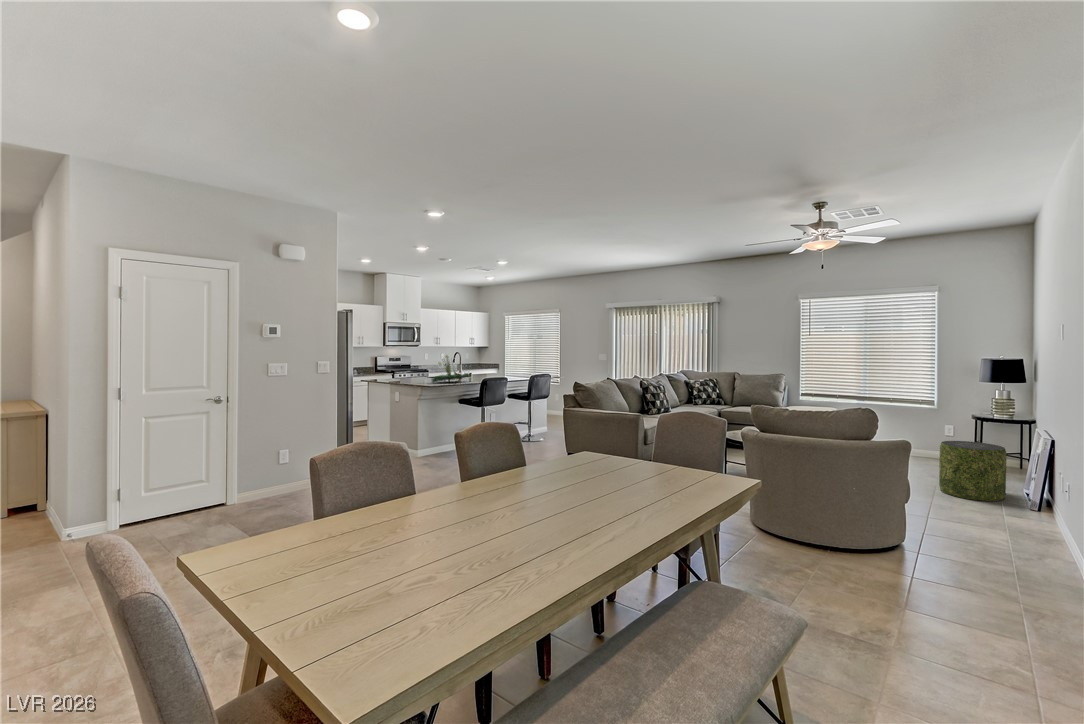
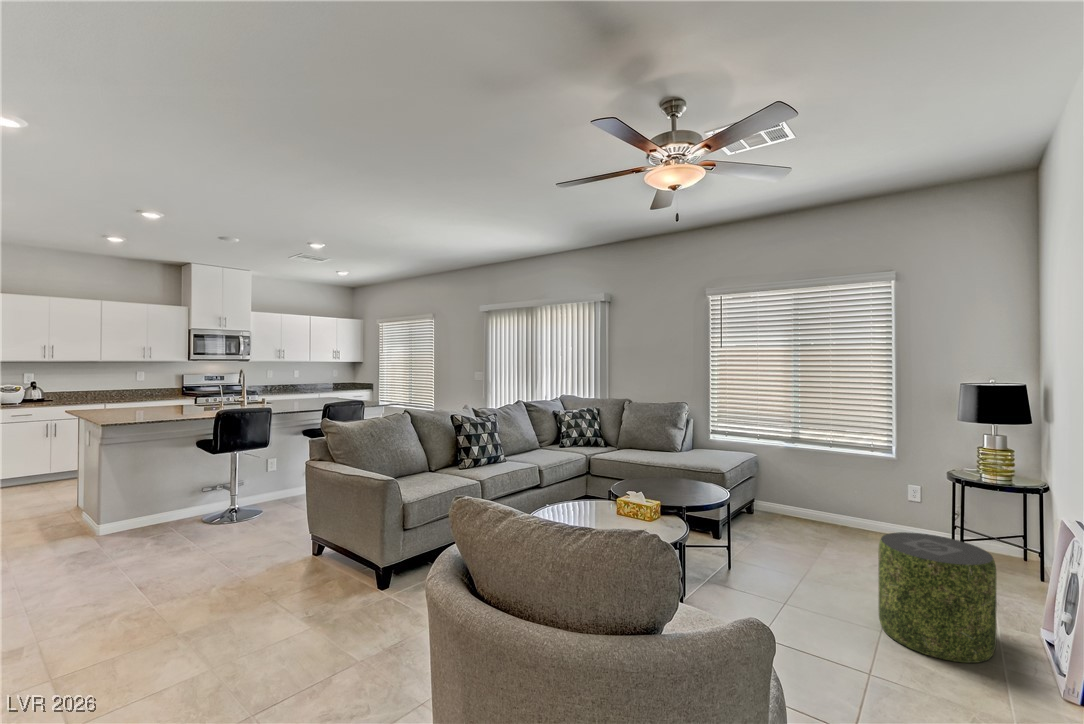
plant: present [432,355,470,382] -> none [118,374,196,419]

